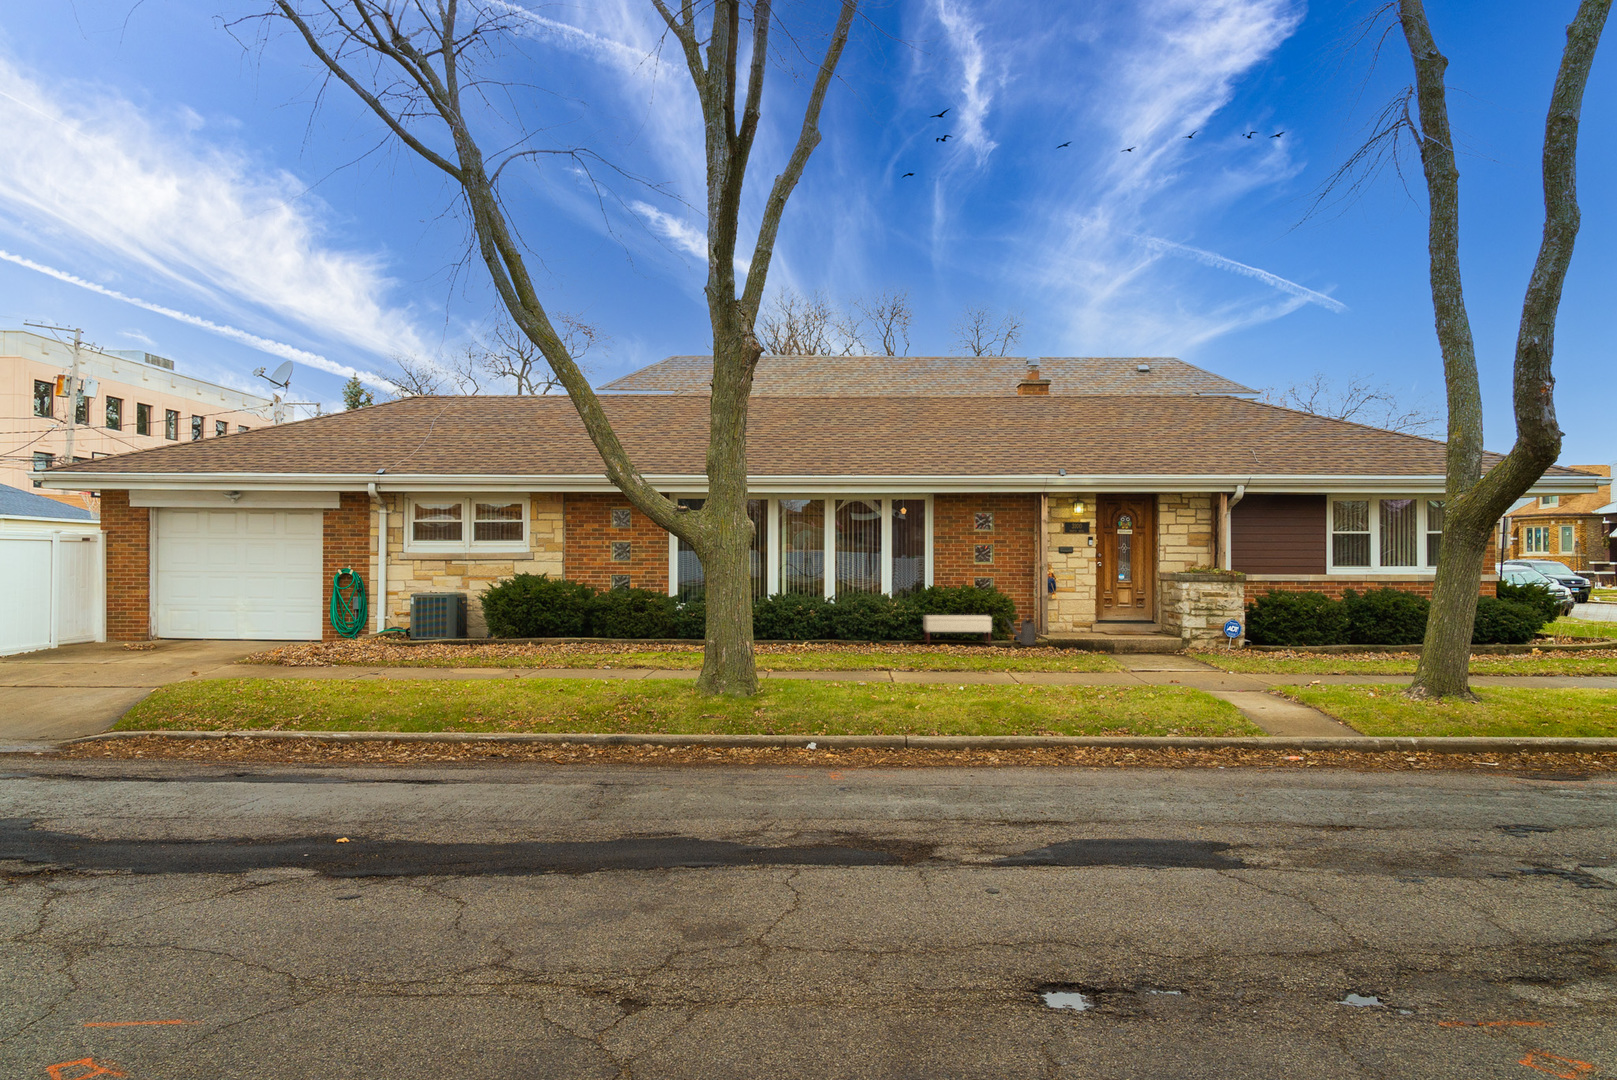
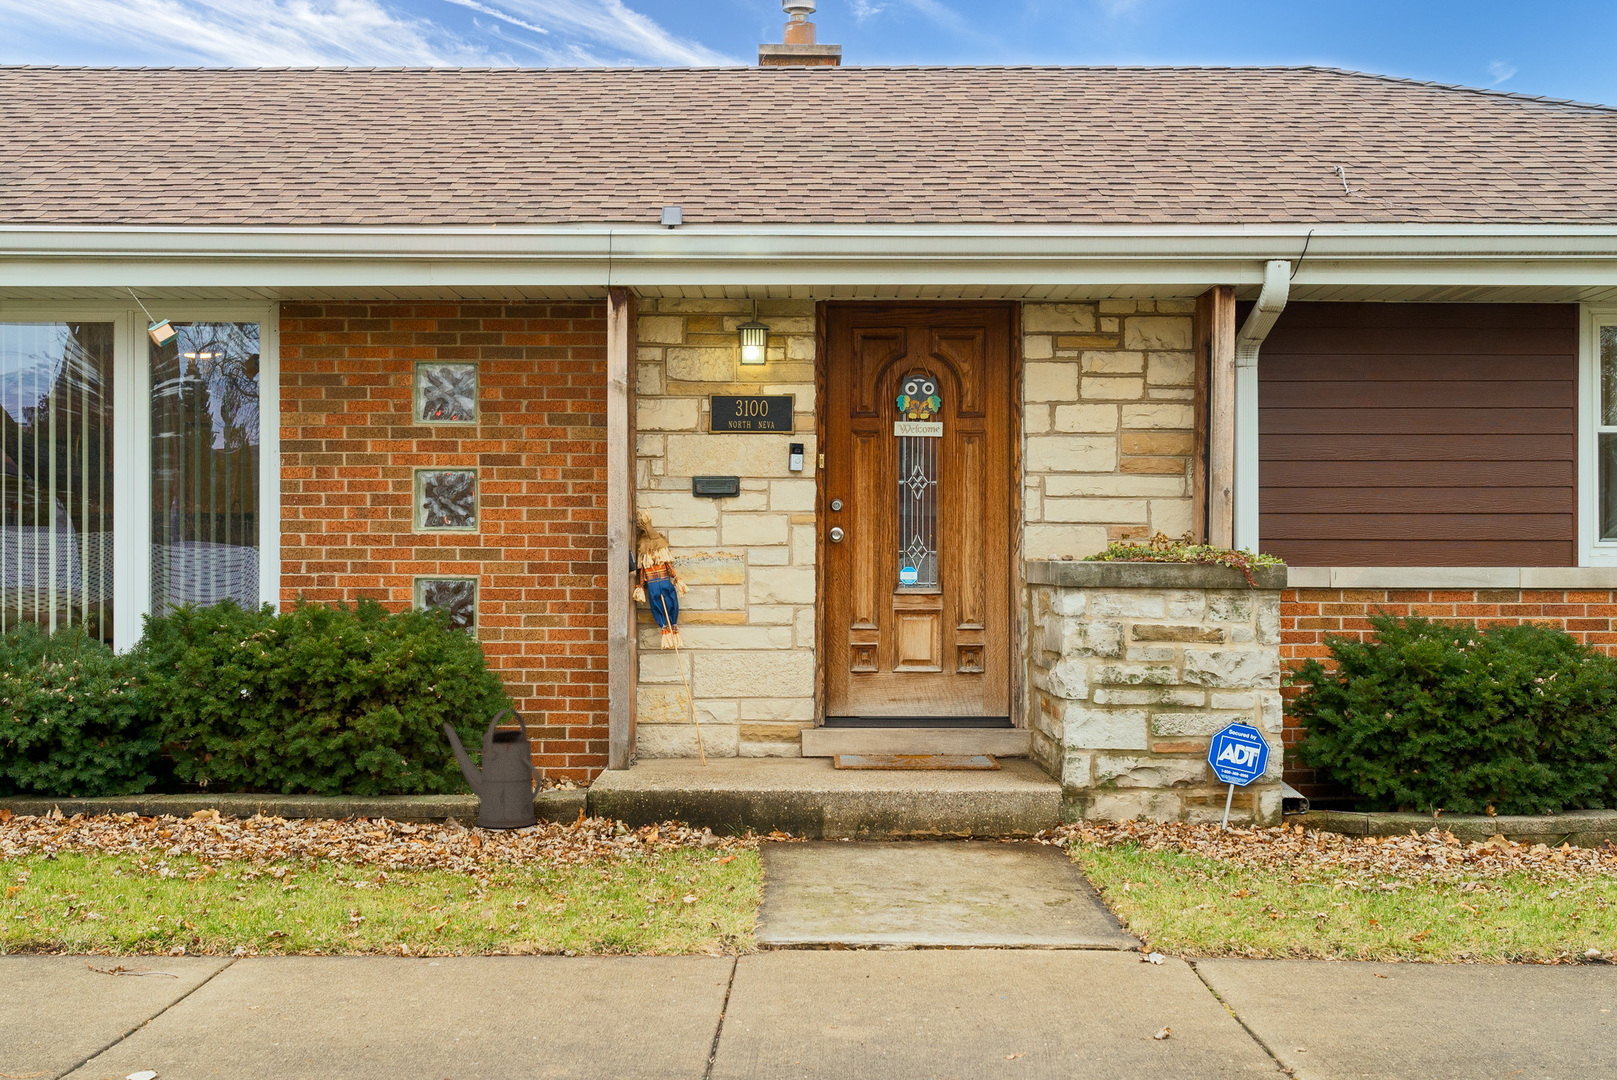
bench: present [923,615,992,645] -> none [81,714,364,839]

